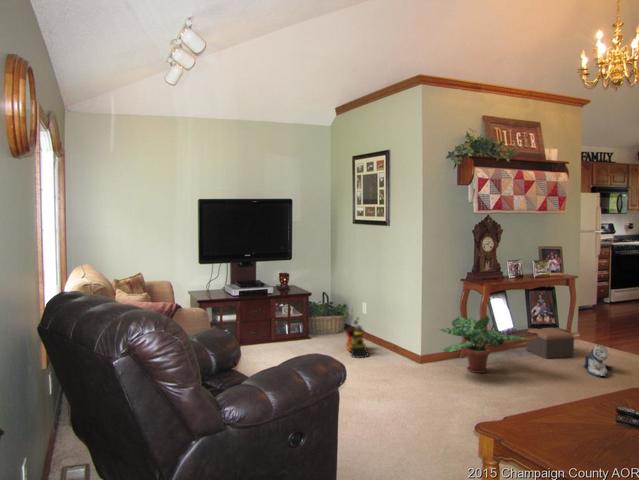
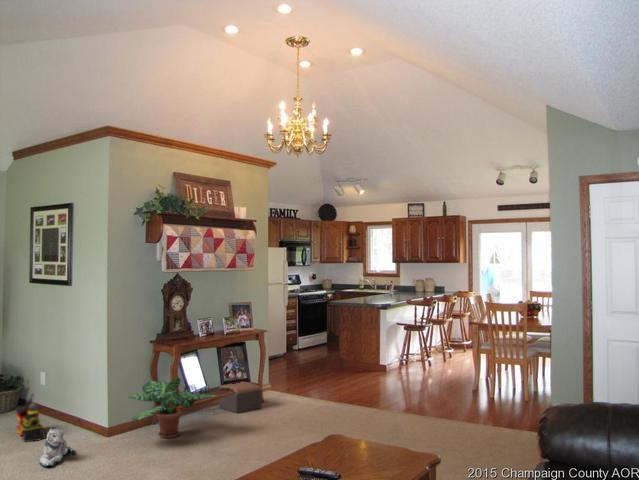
plush toy: present [584,345,613,377] -> present [40,429,75,467]

